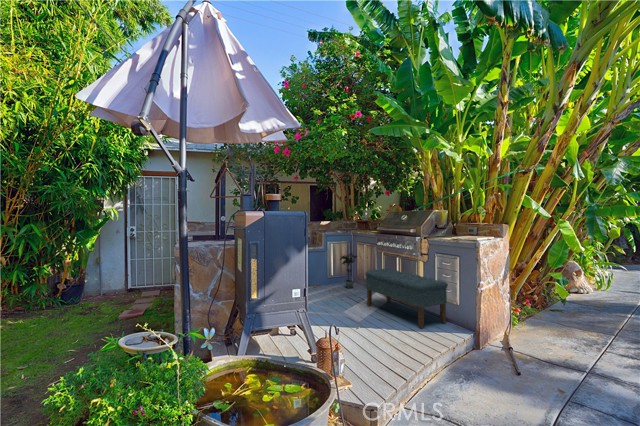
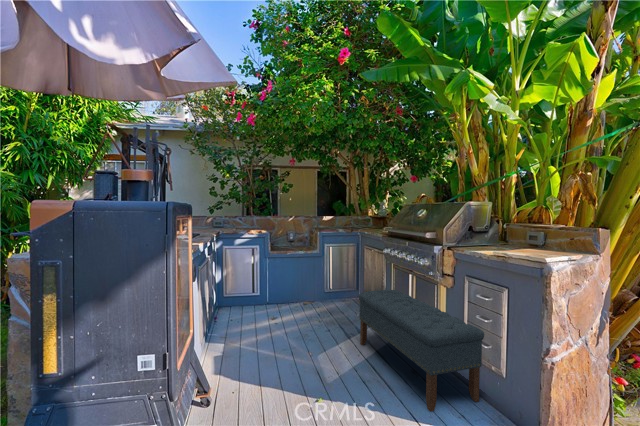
potted plant: present [340,254,357,288] -> none [338,259,366,307]

